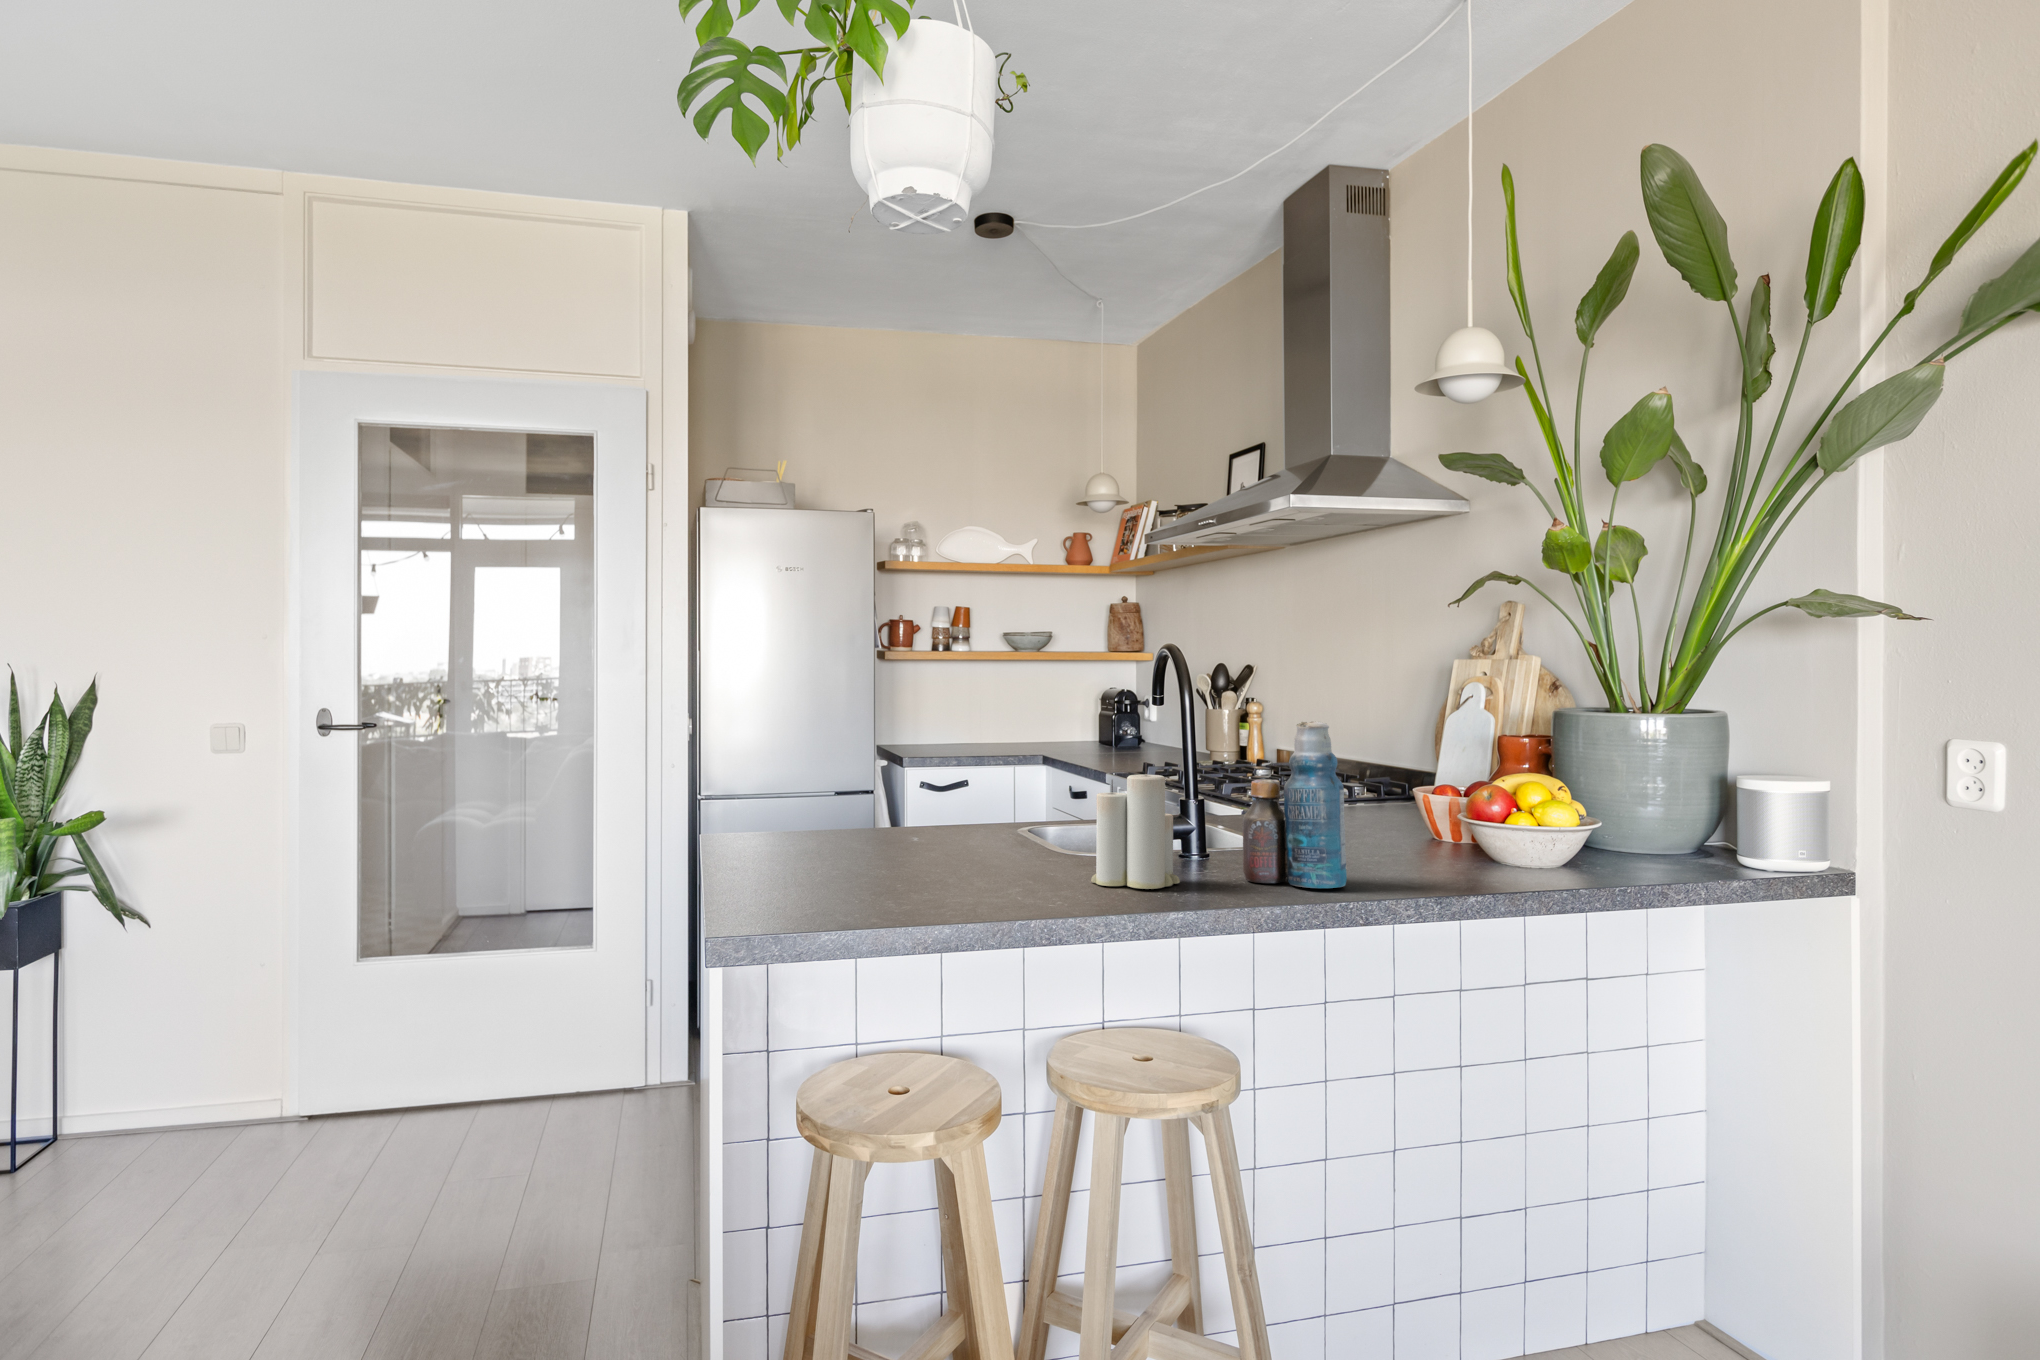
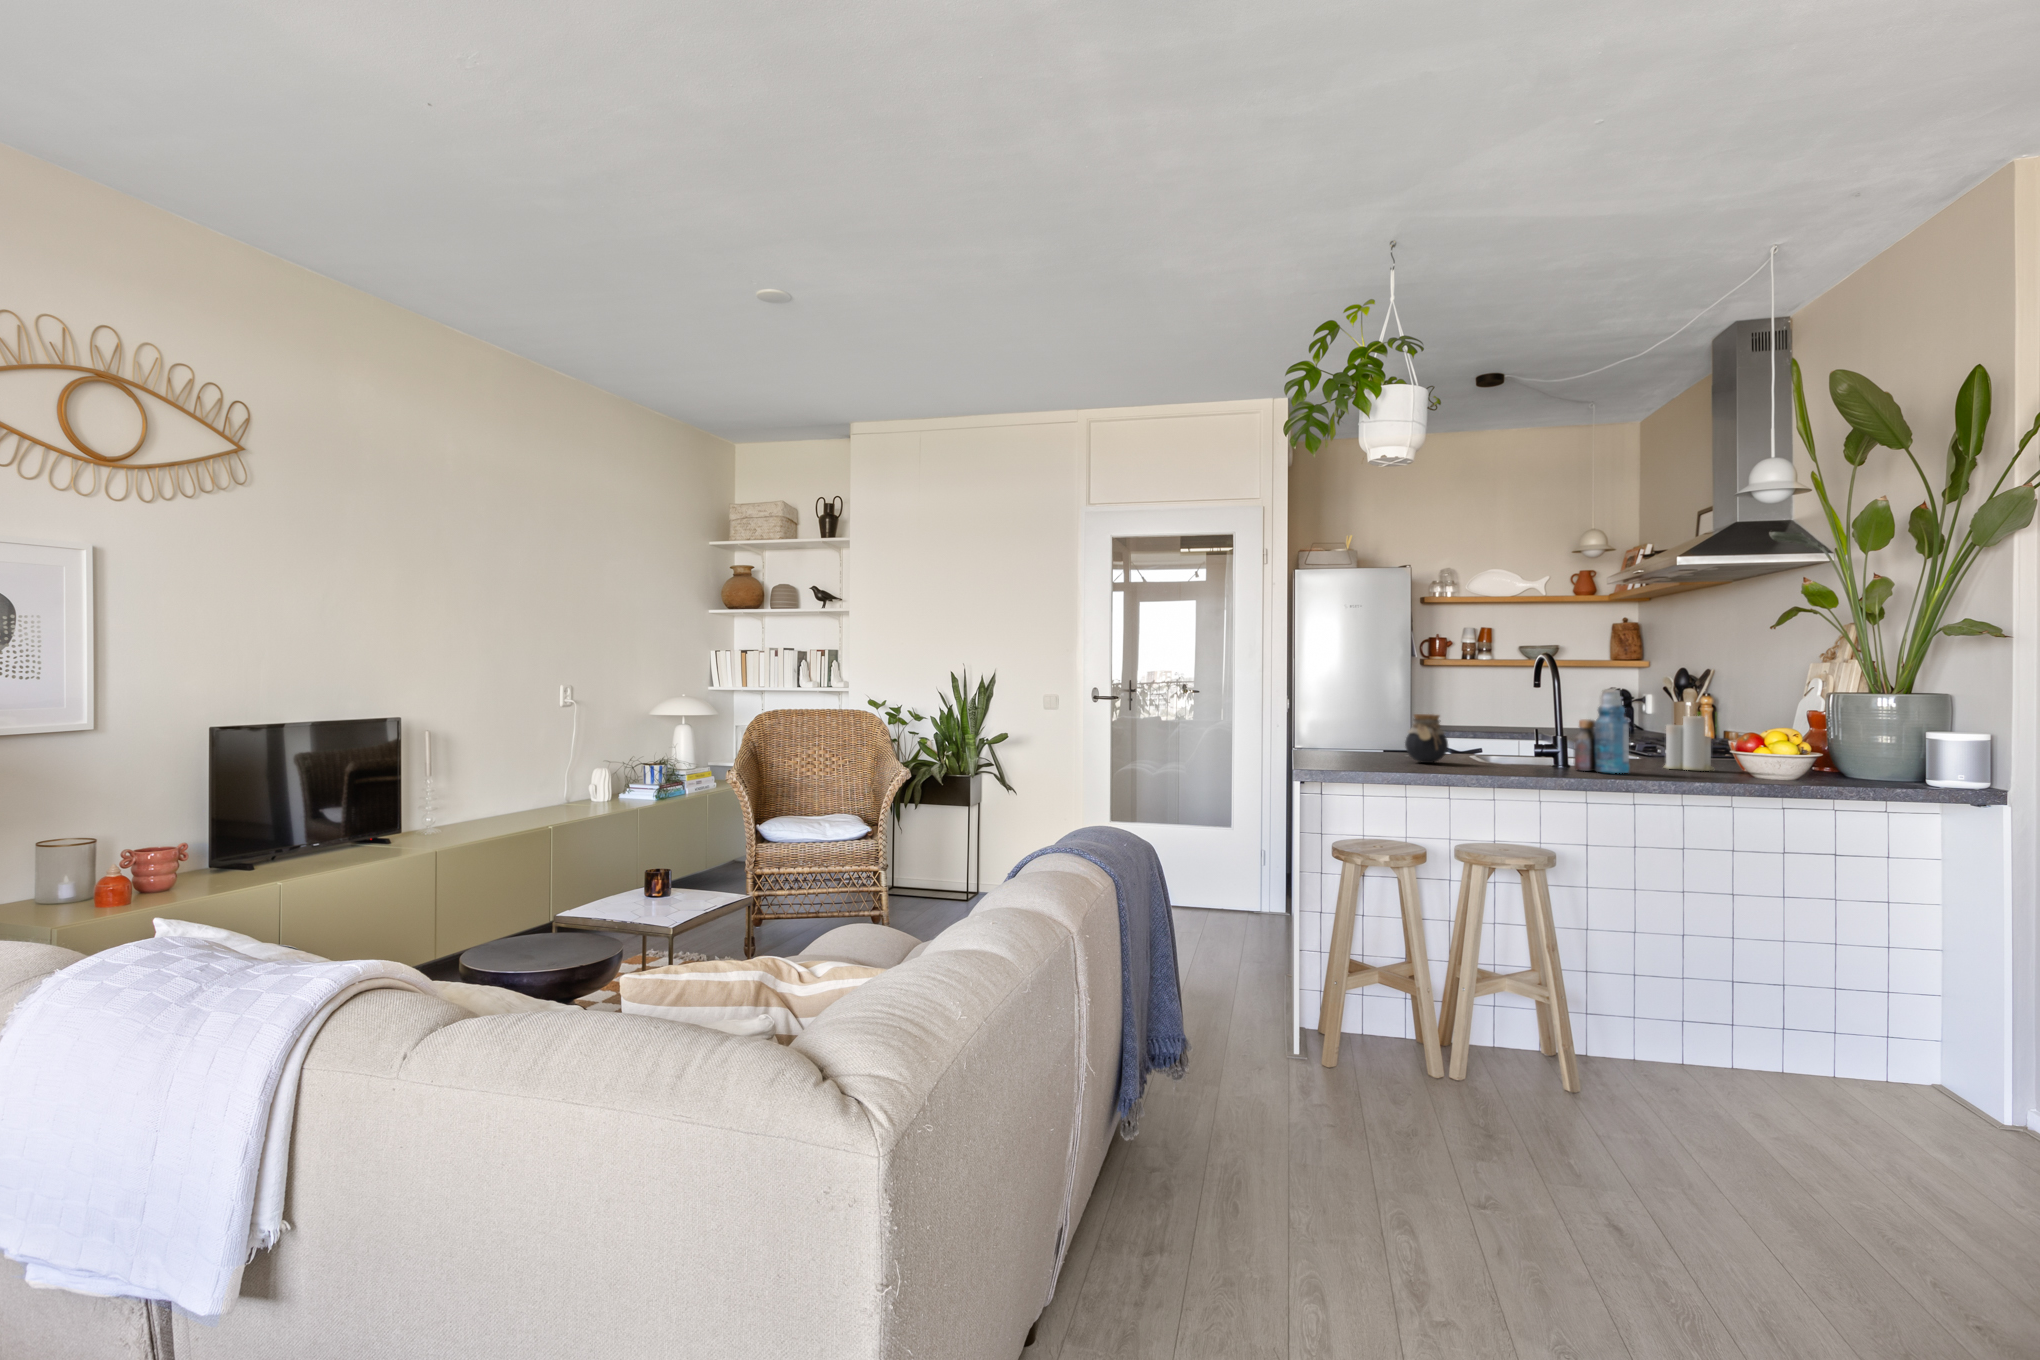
candle: present [1091,763,1180,889] -> present [1664,716,1713,771]
jar: none [930,777,1016,883] -> present [1405,714,1448,763]

